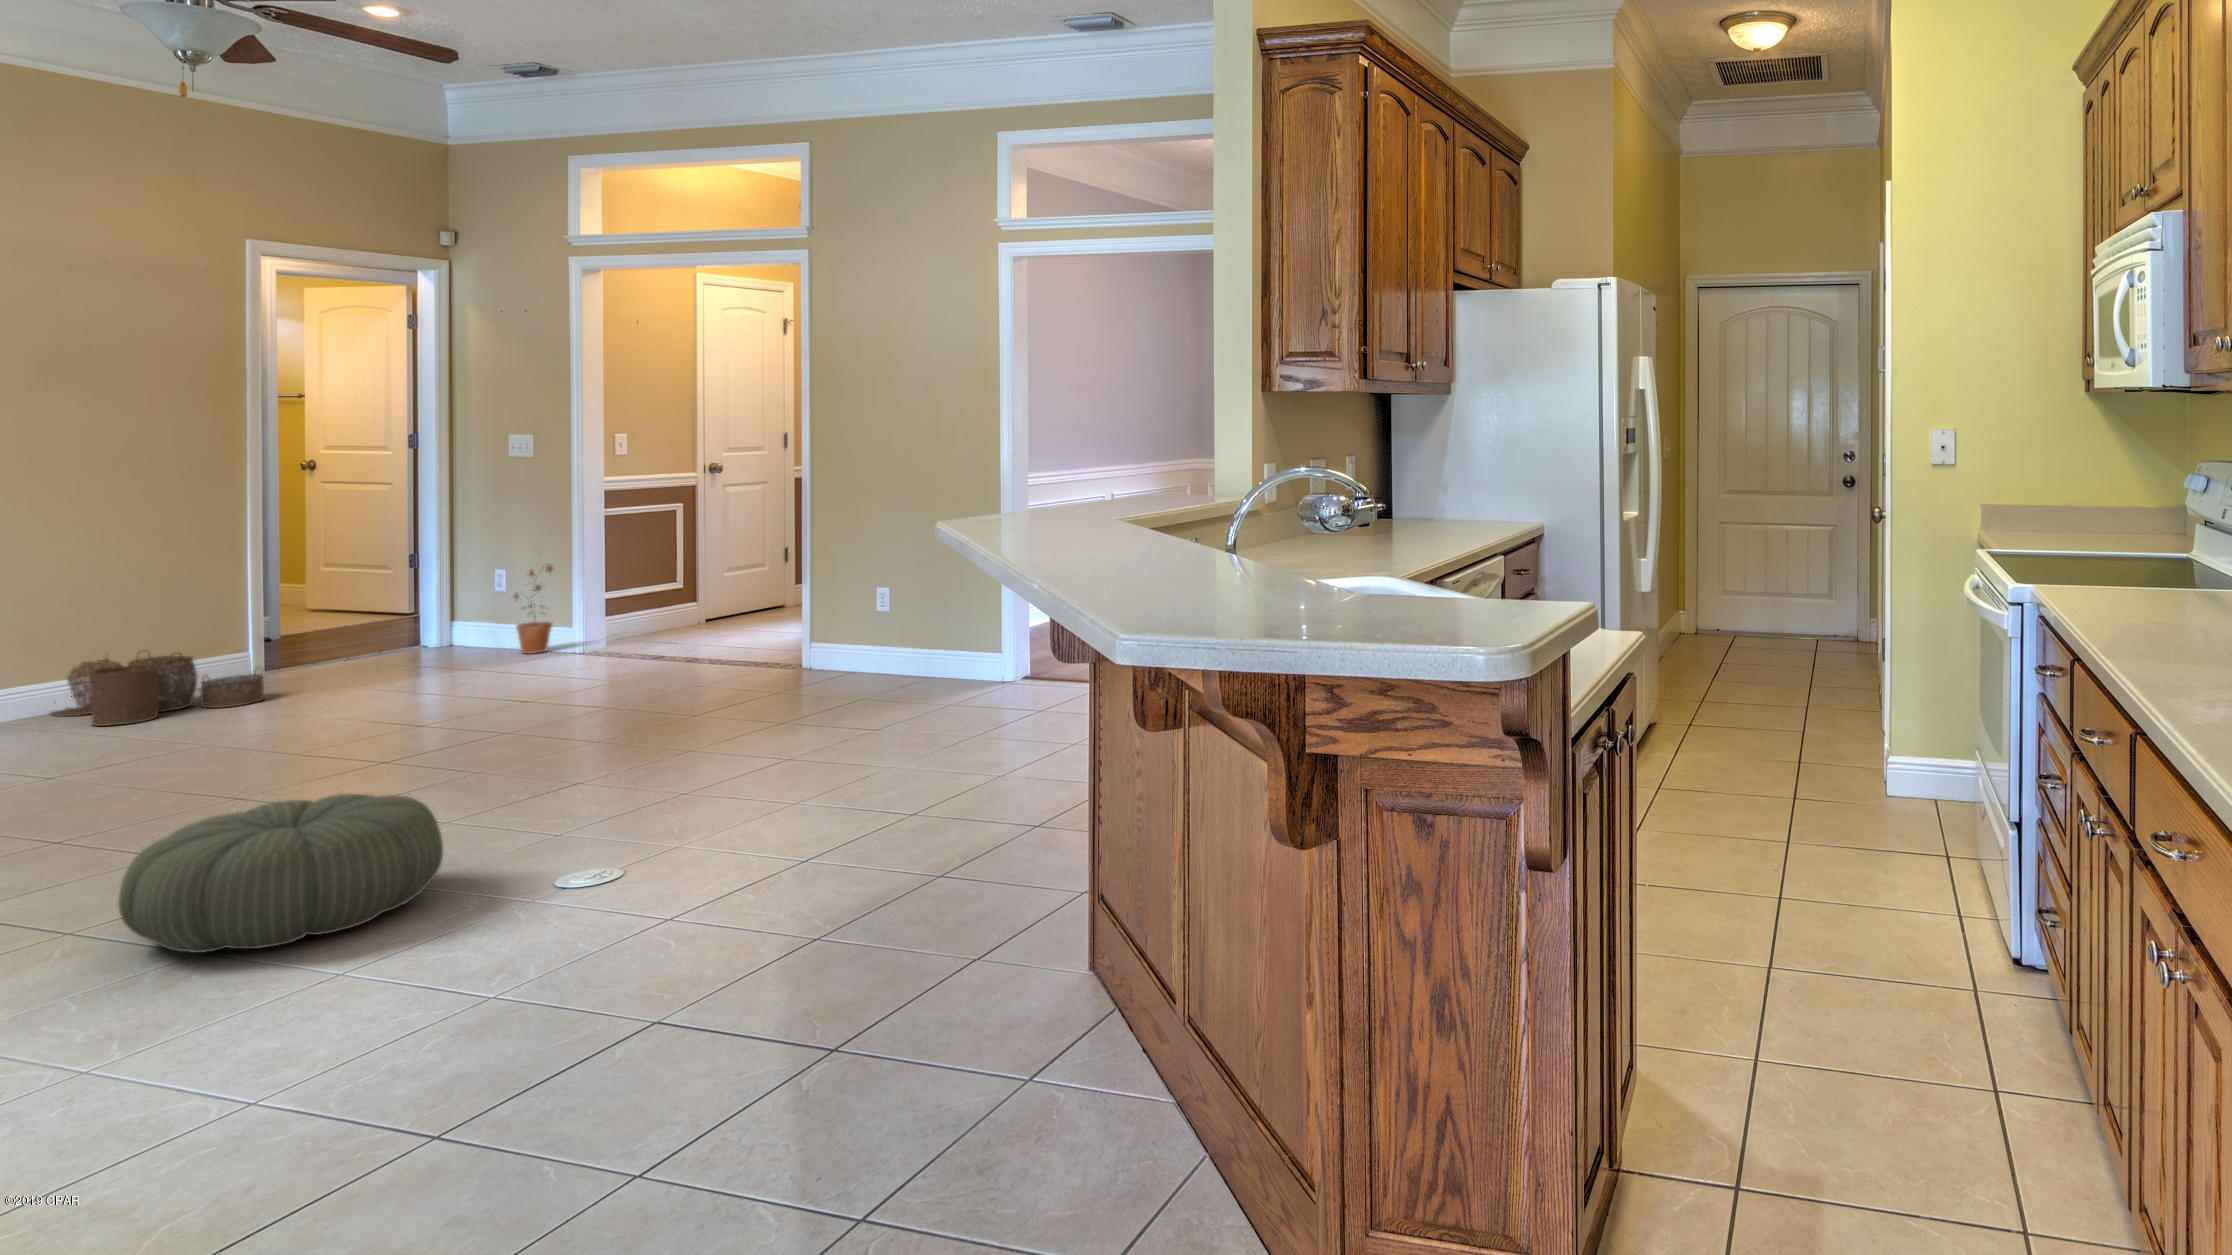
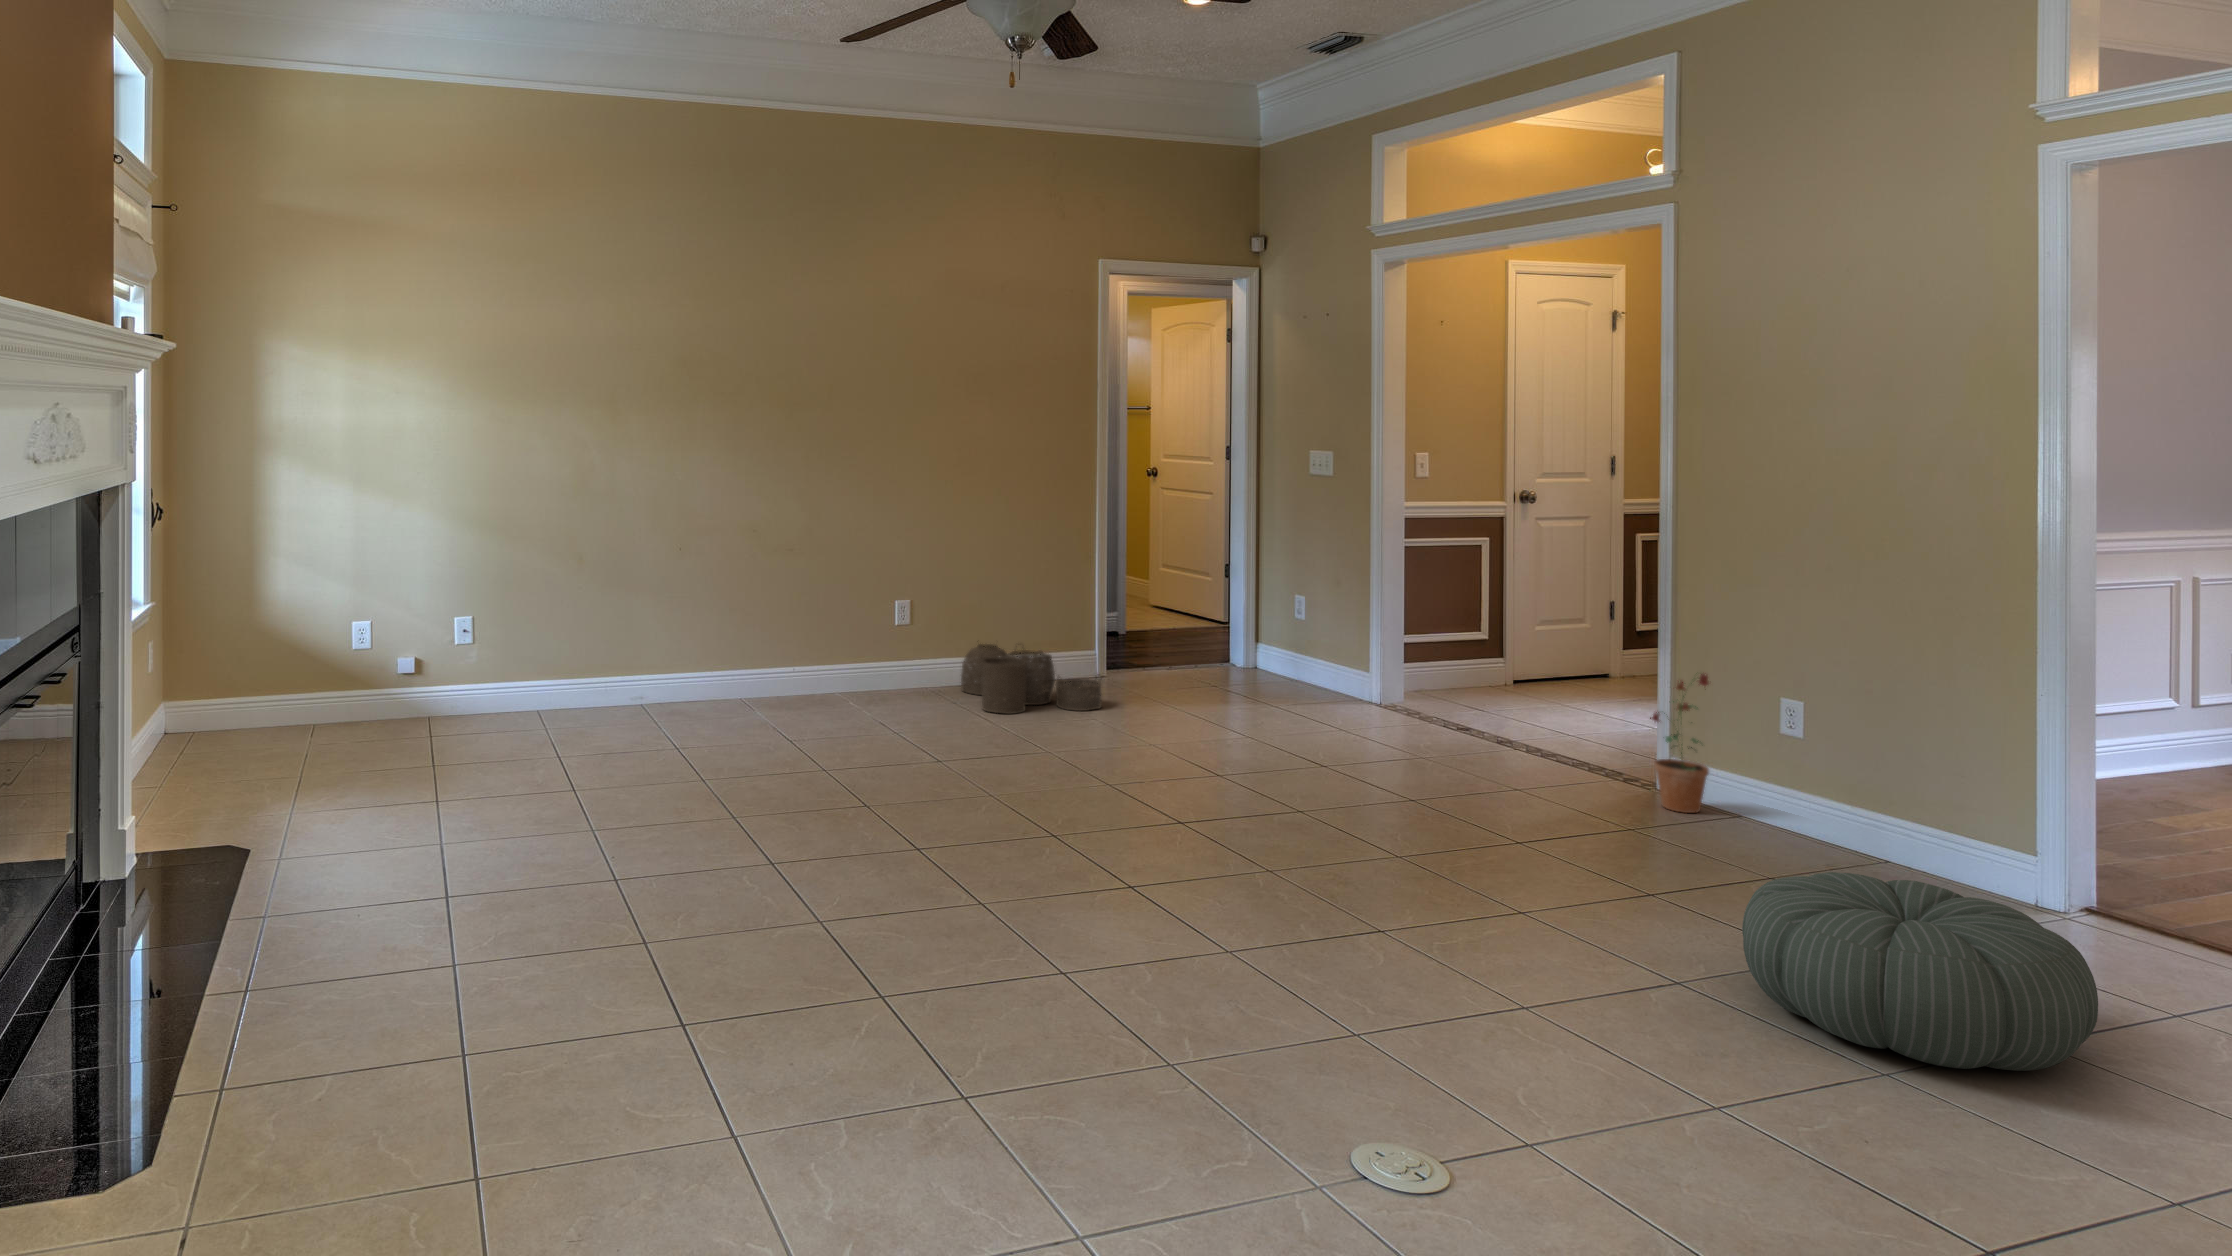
potted plant: present [514,564,553,654] -> present [1650,674,1709,813]
pouf: present [118,794,443,953] -> present [1742,872,2098,1071]

